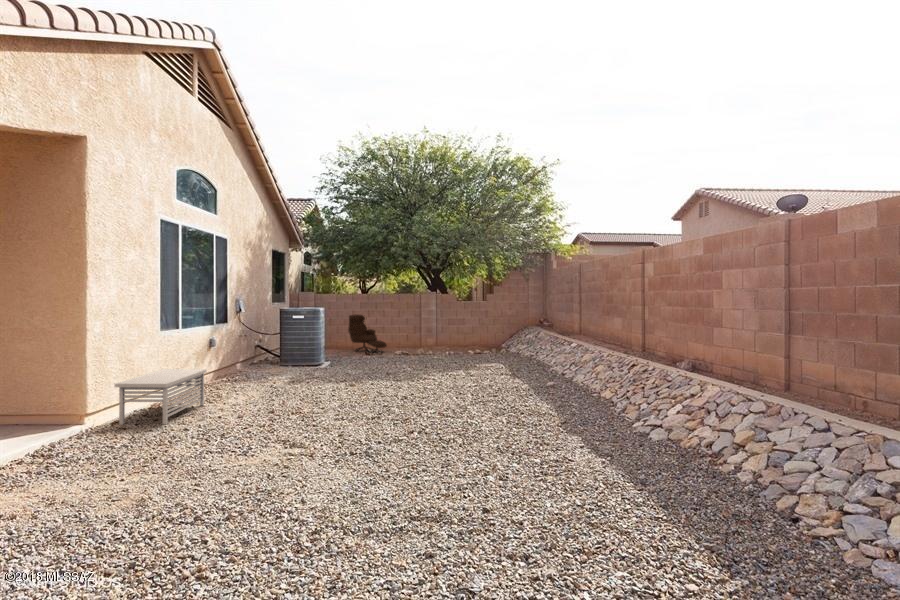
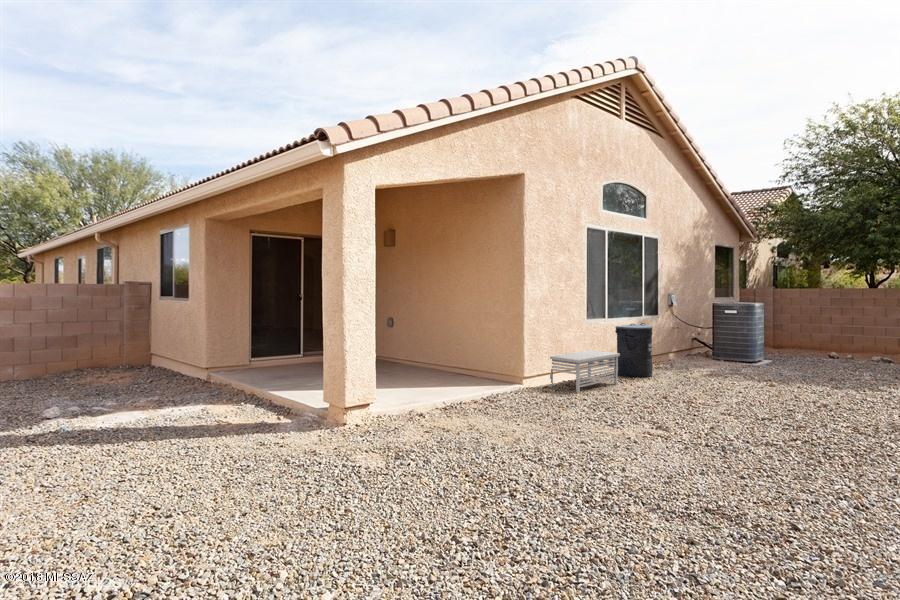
lounge chair: present [348,314,387,352] -> none [814,313,872,361]
trash can: none [191,332,234,395] -> present [615,323,652,378]

